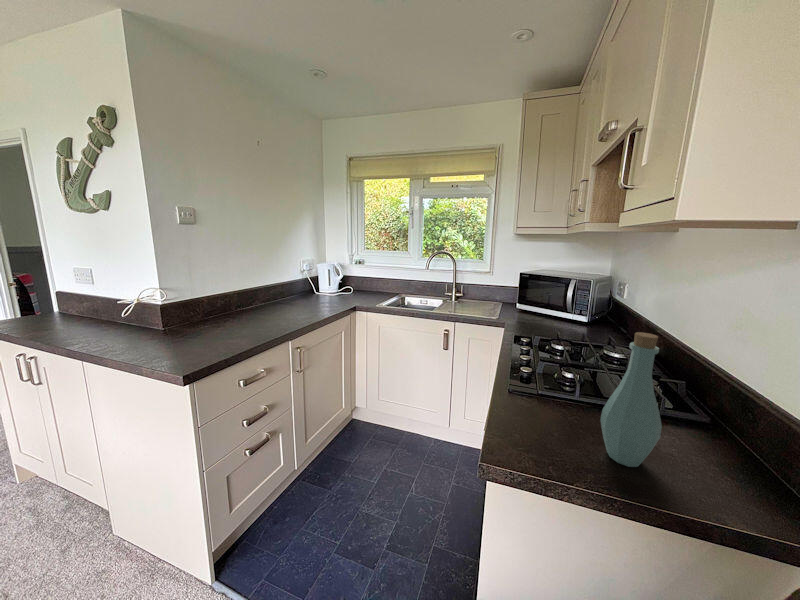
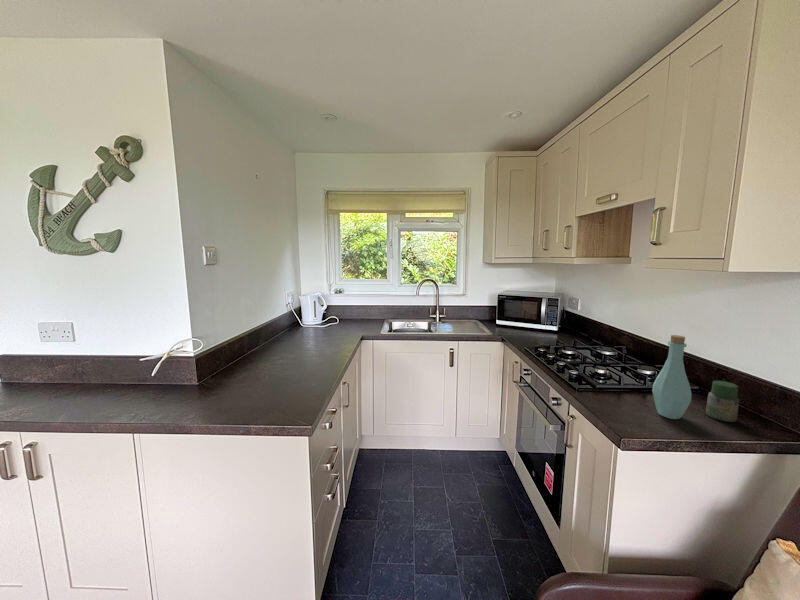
jar: none [701,420,765,497] -> present [706,381,739,422]

